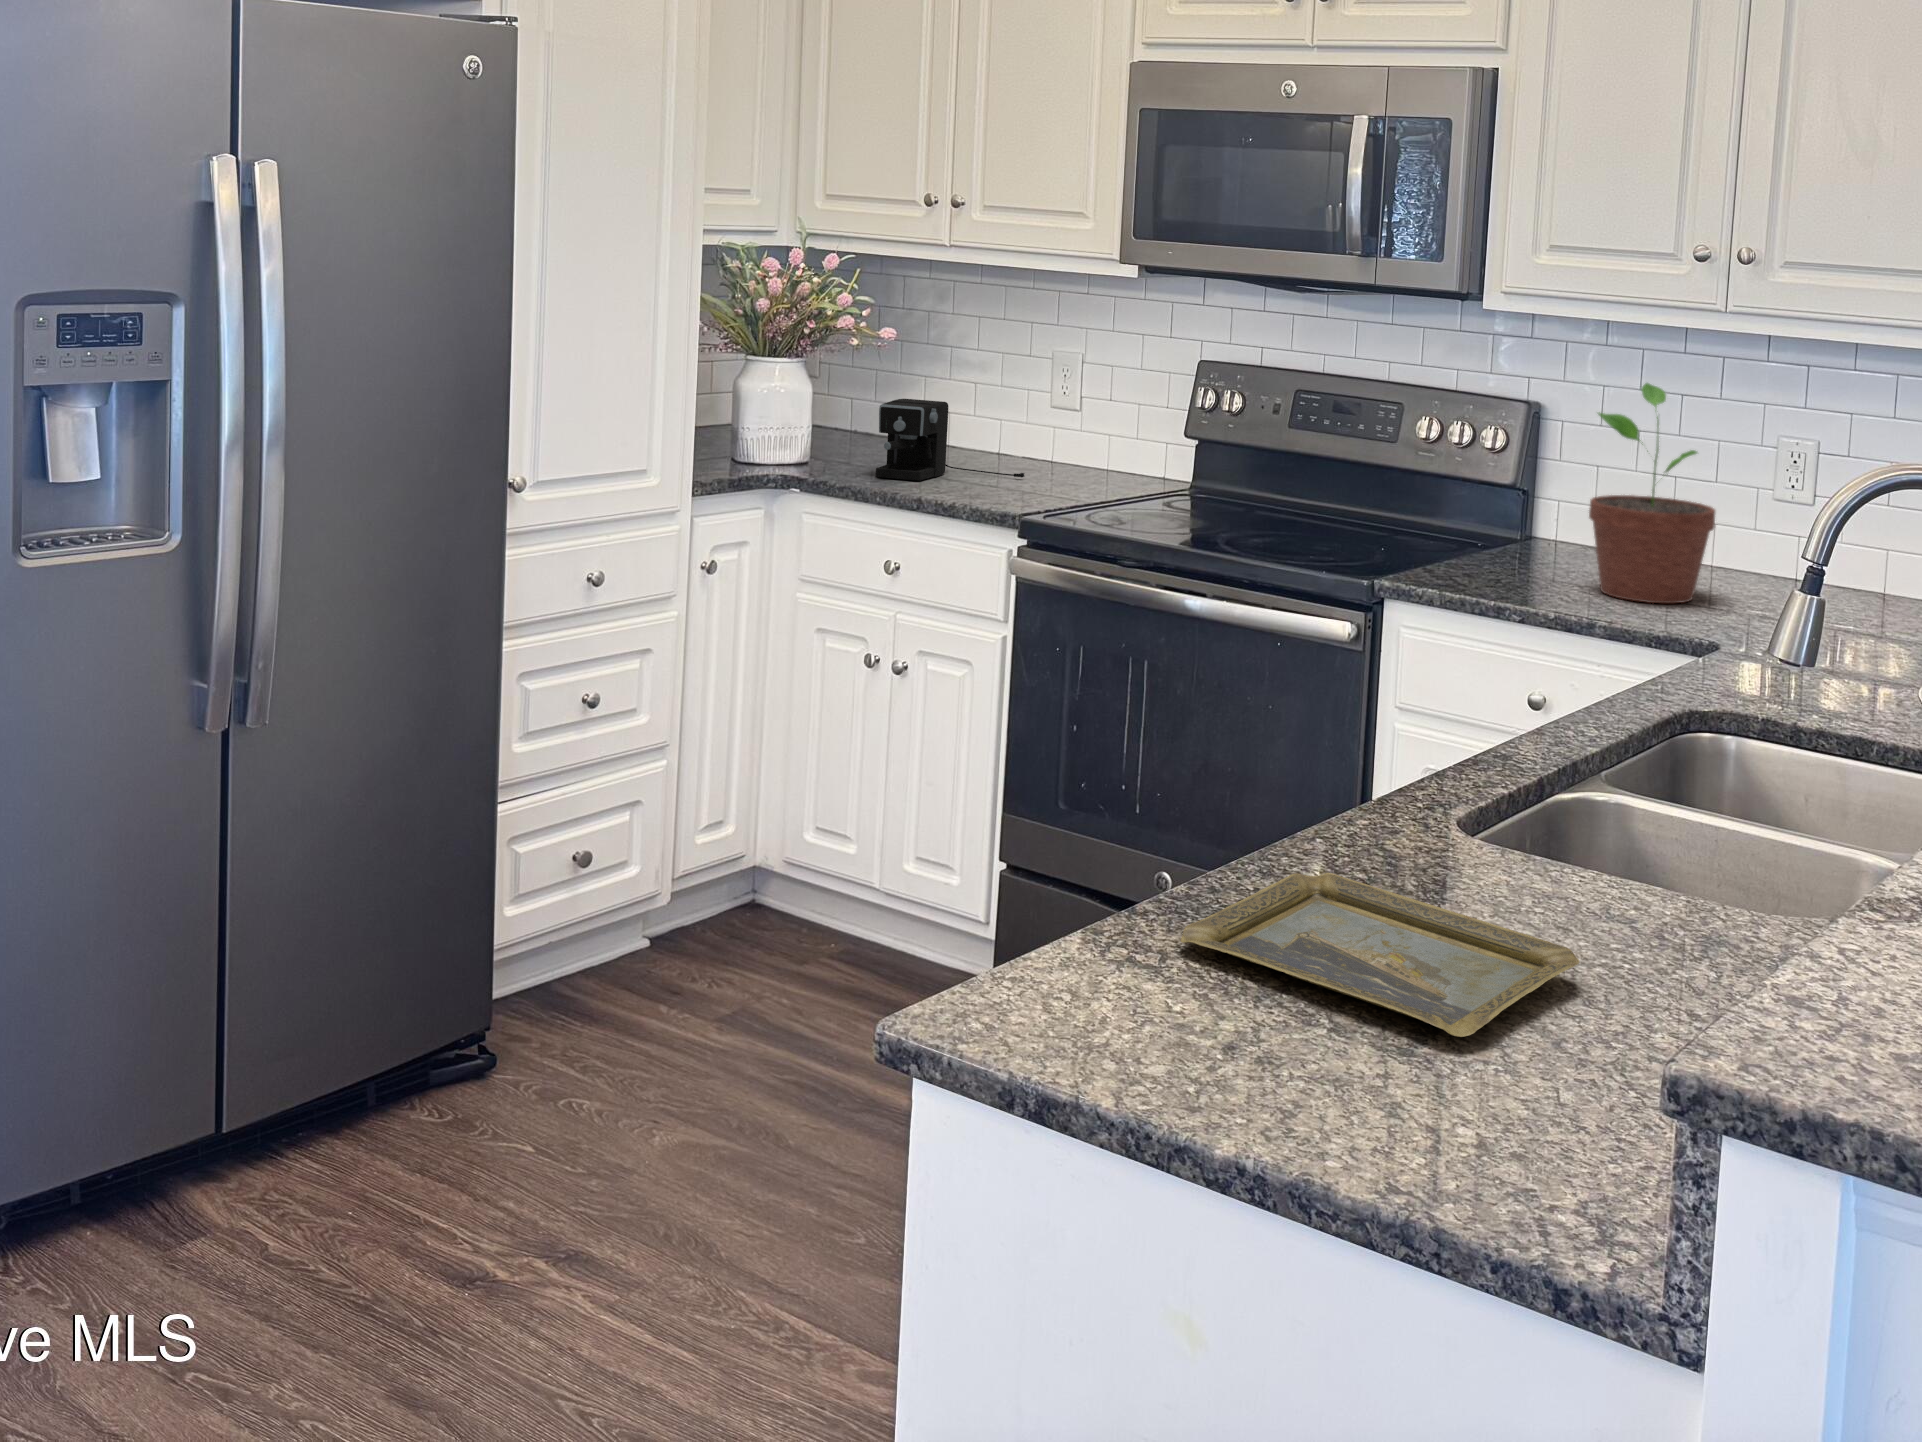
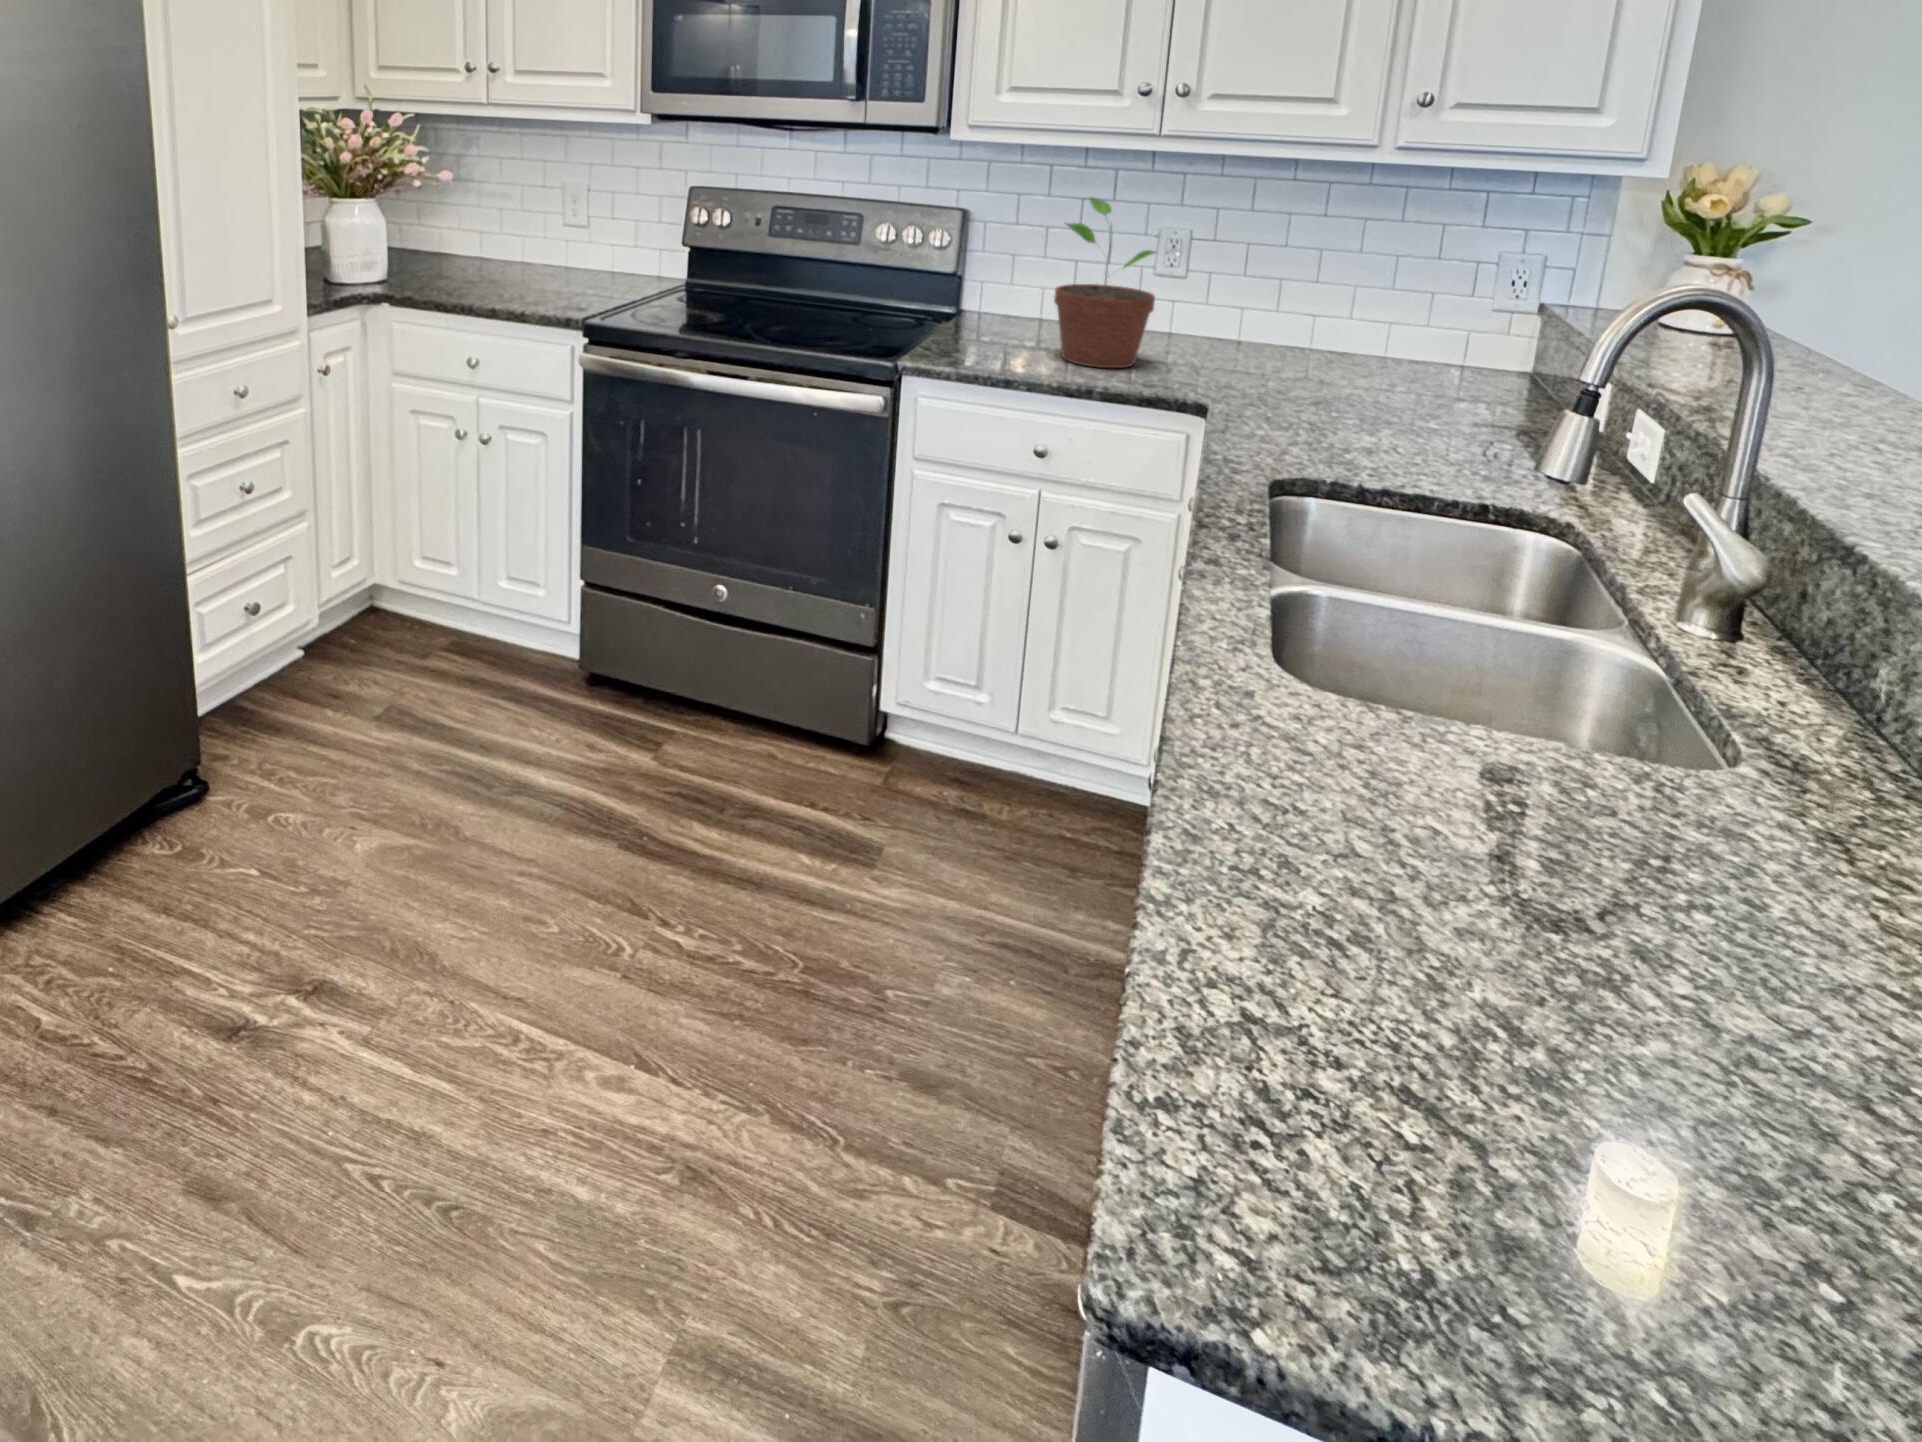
coffee maker: present [876,399,1025,481] -> none [450,228,563,293]
tray: present [1181,873,1580,1037] -> none [1274,798,1820,1138]

